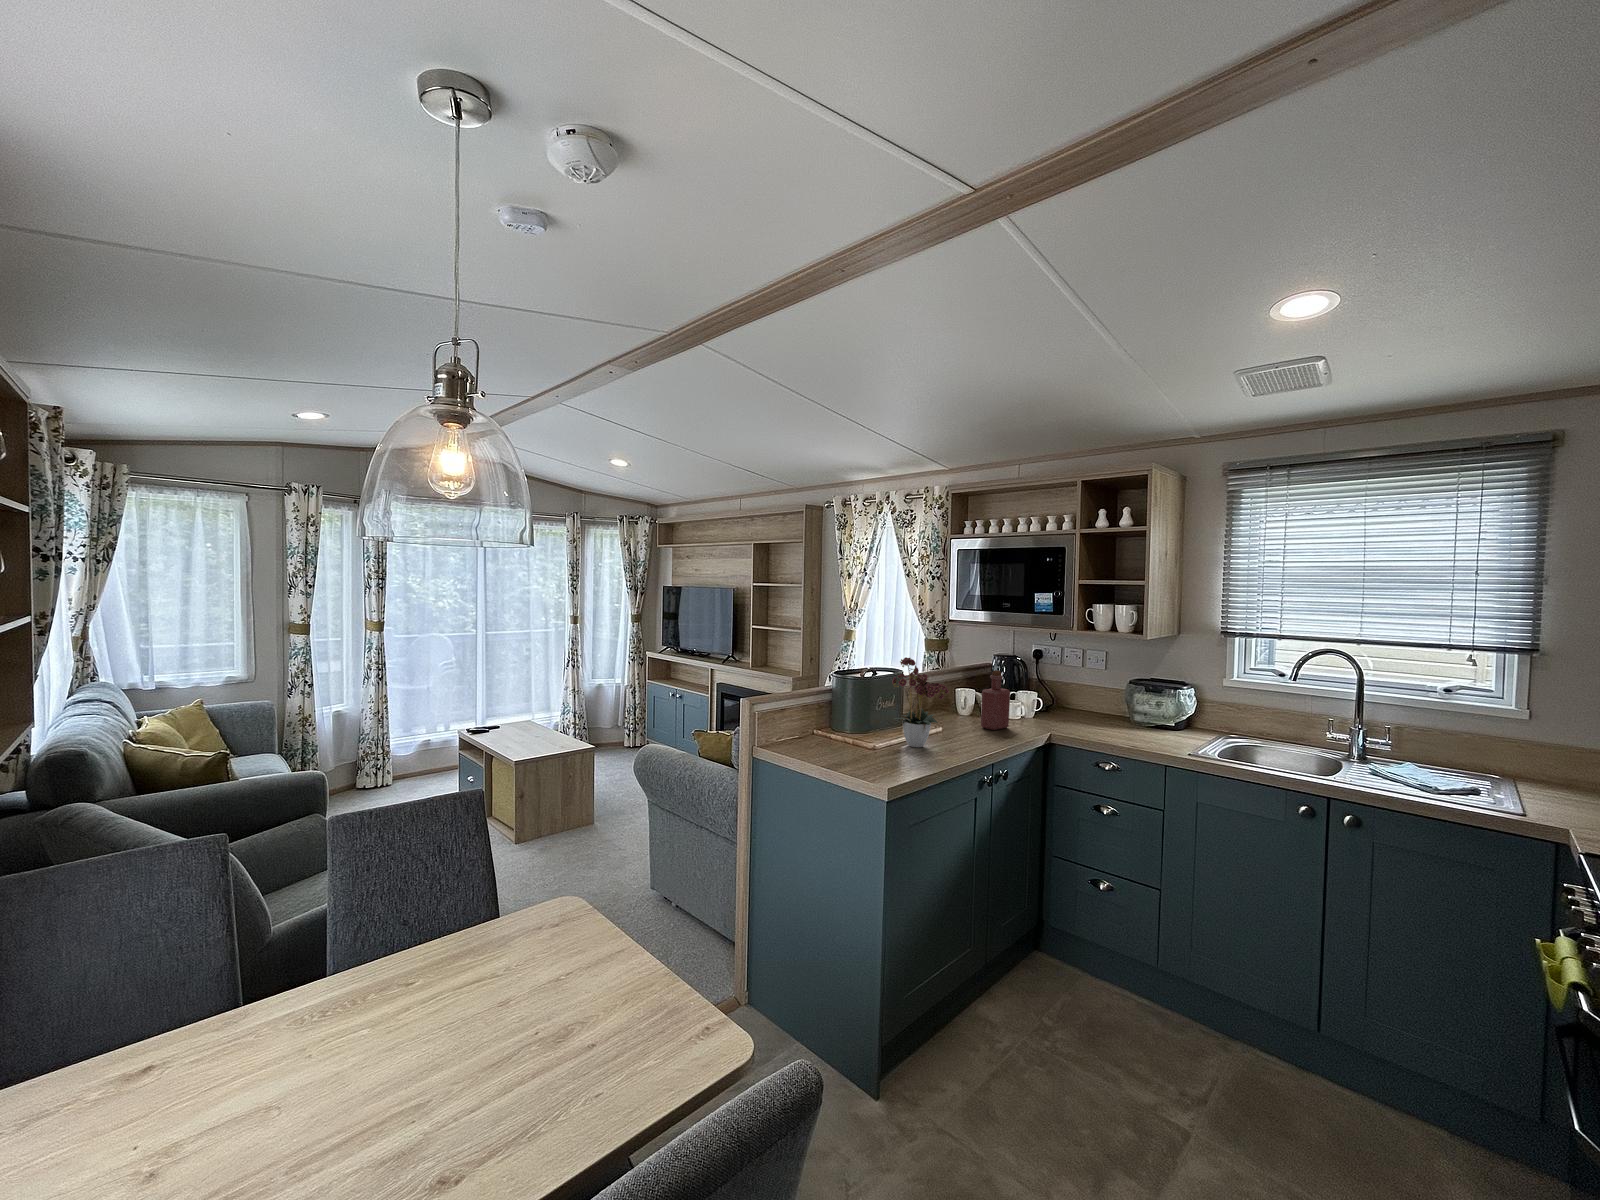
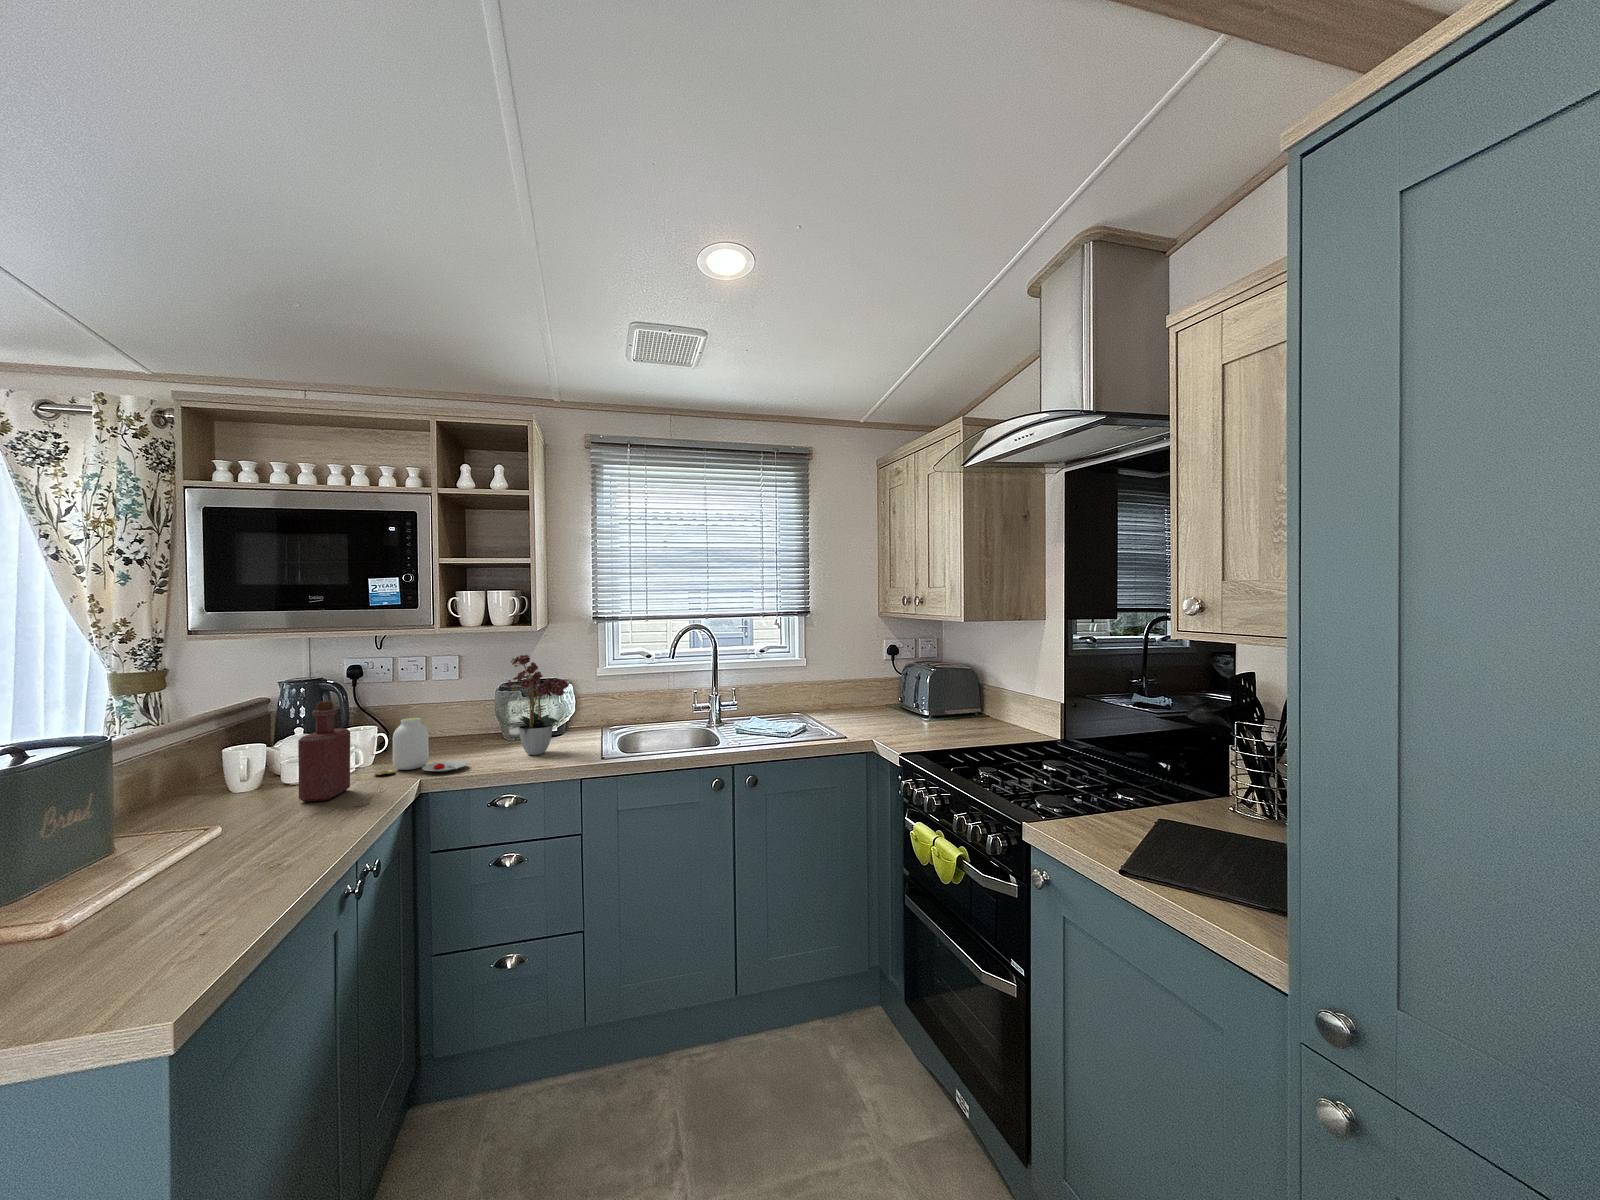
flower arrangement: present [892,657,949,747] -> present [508,655,569,755]
jar: none [1027,691,1084,732] -> present [374,718,468,775]

